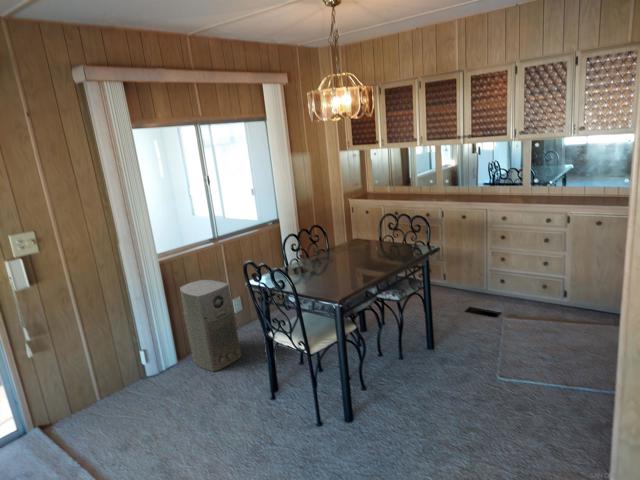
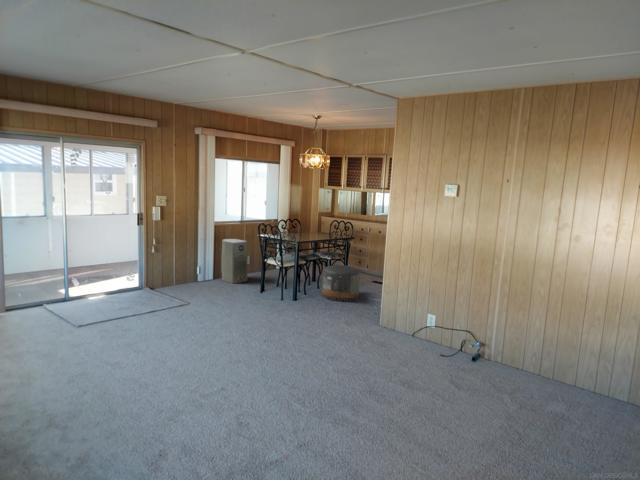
pouf: none [395,314,476,405] -> present [322,265,360,301]

